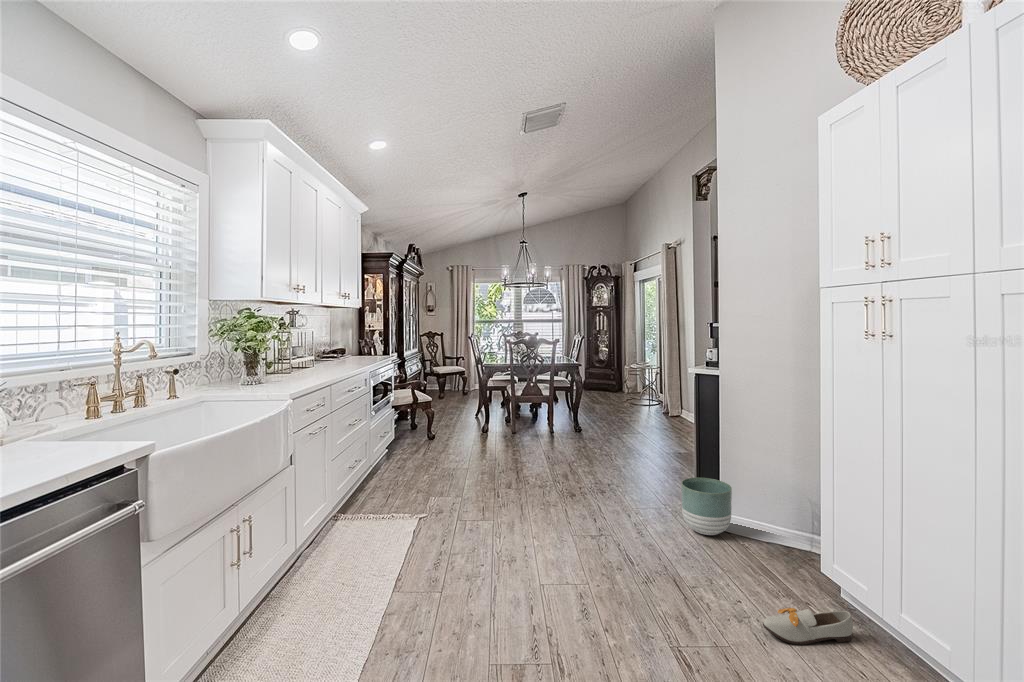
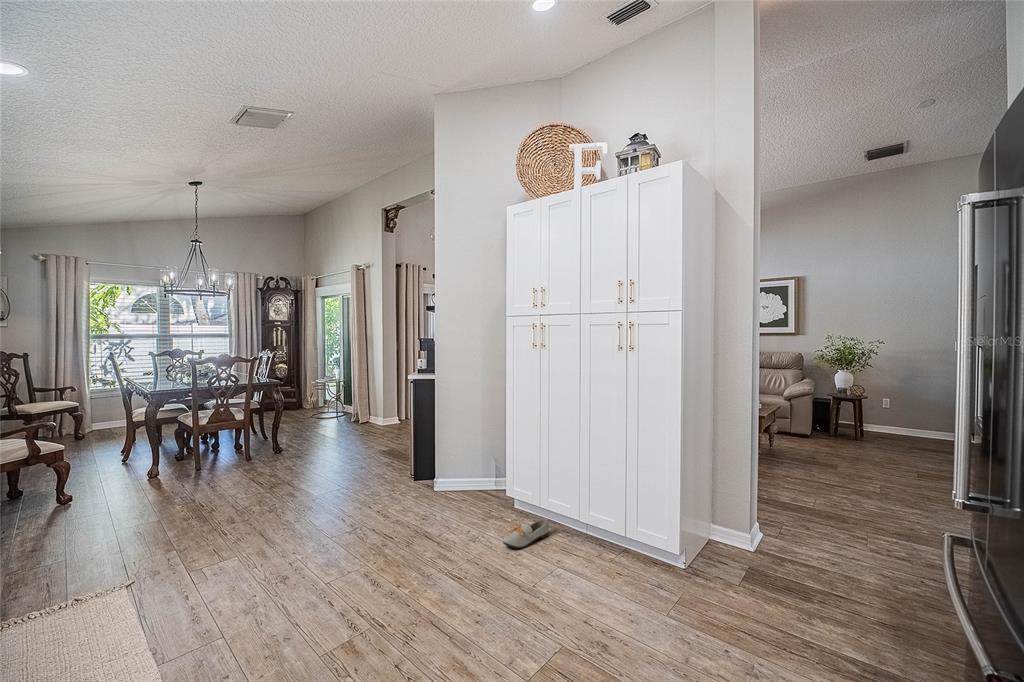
planter: present [681,478,732,535] -> none [418,459,456,504]

